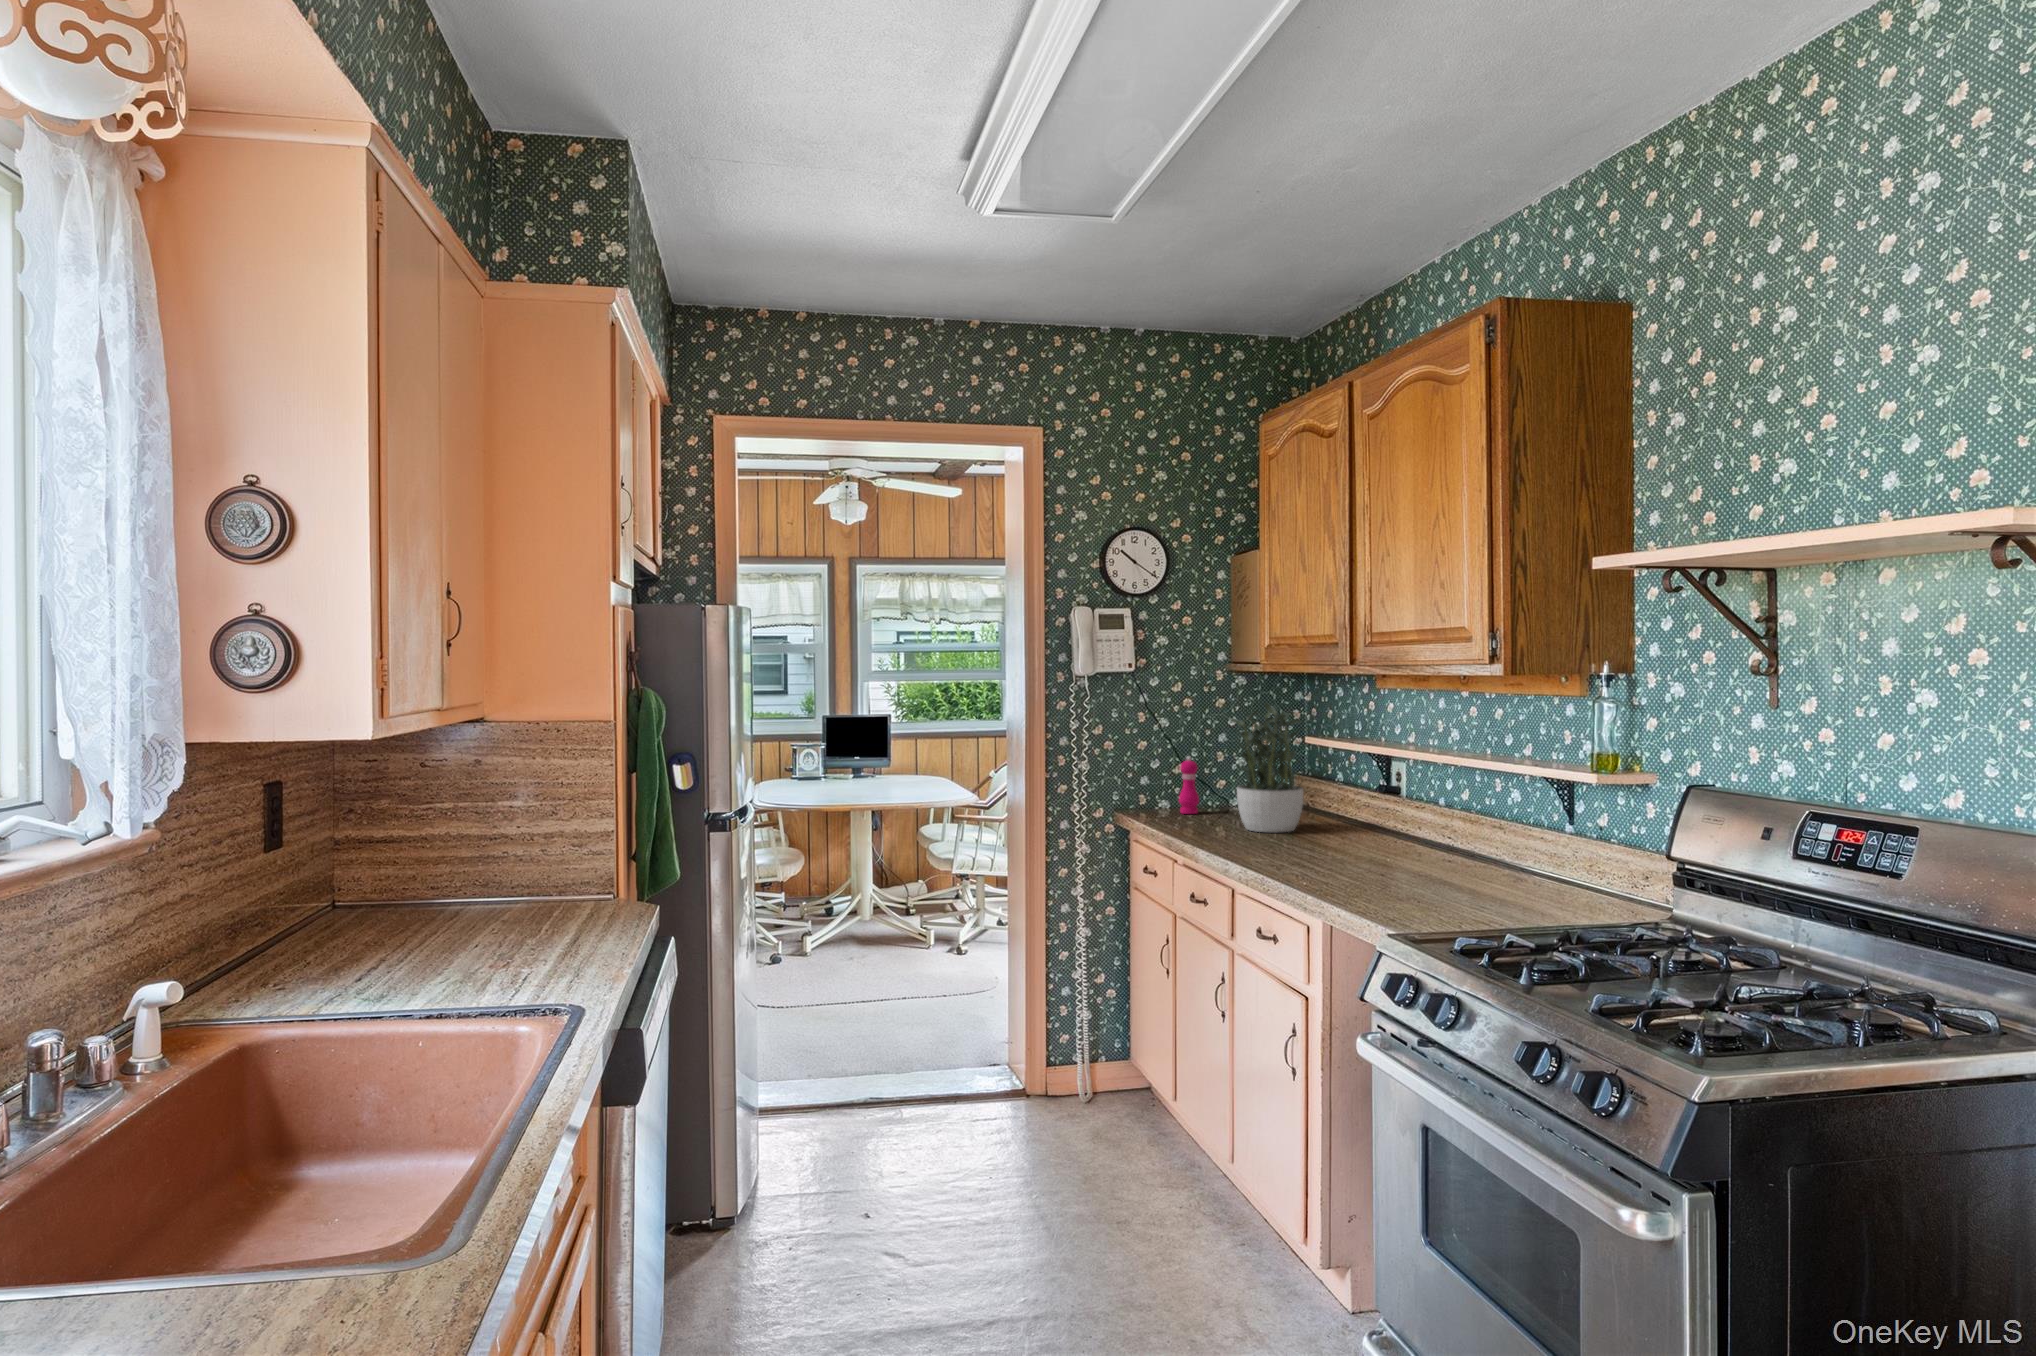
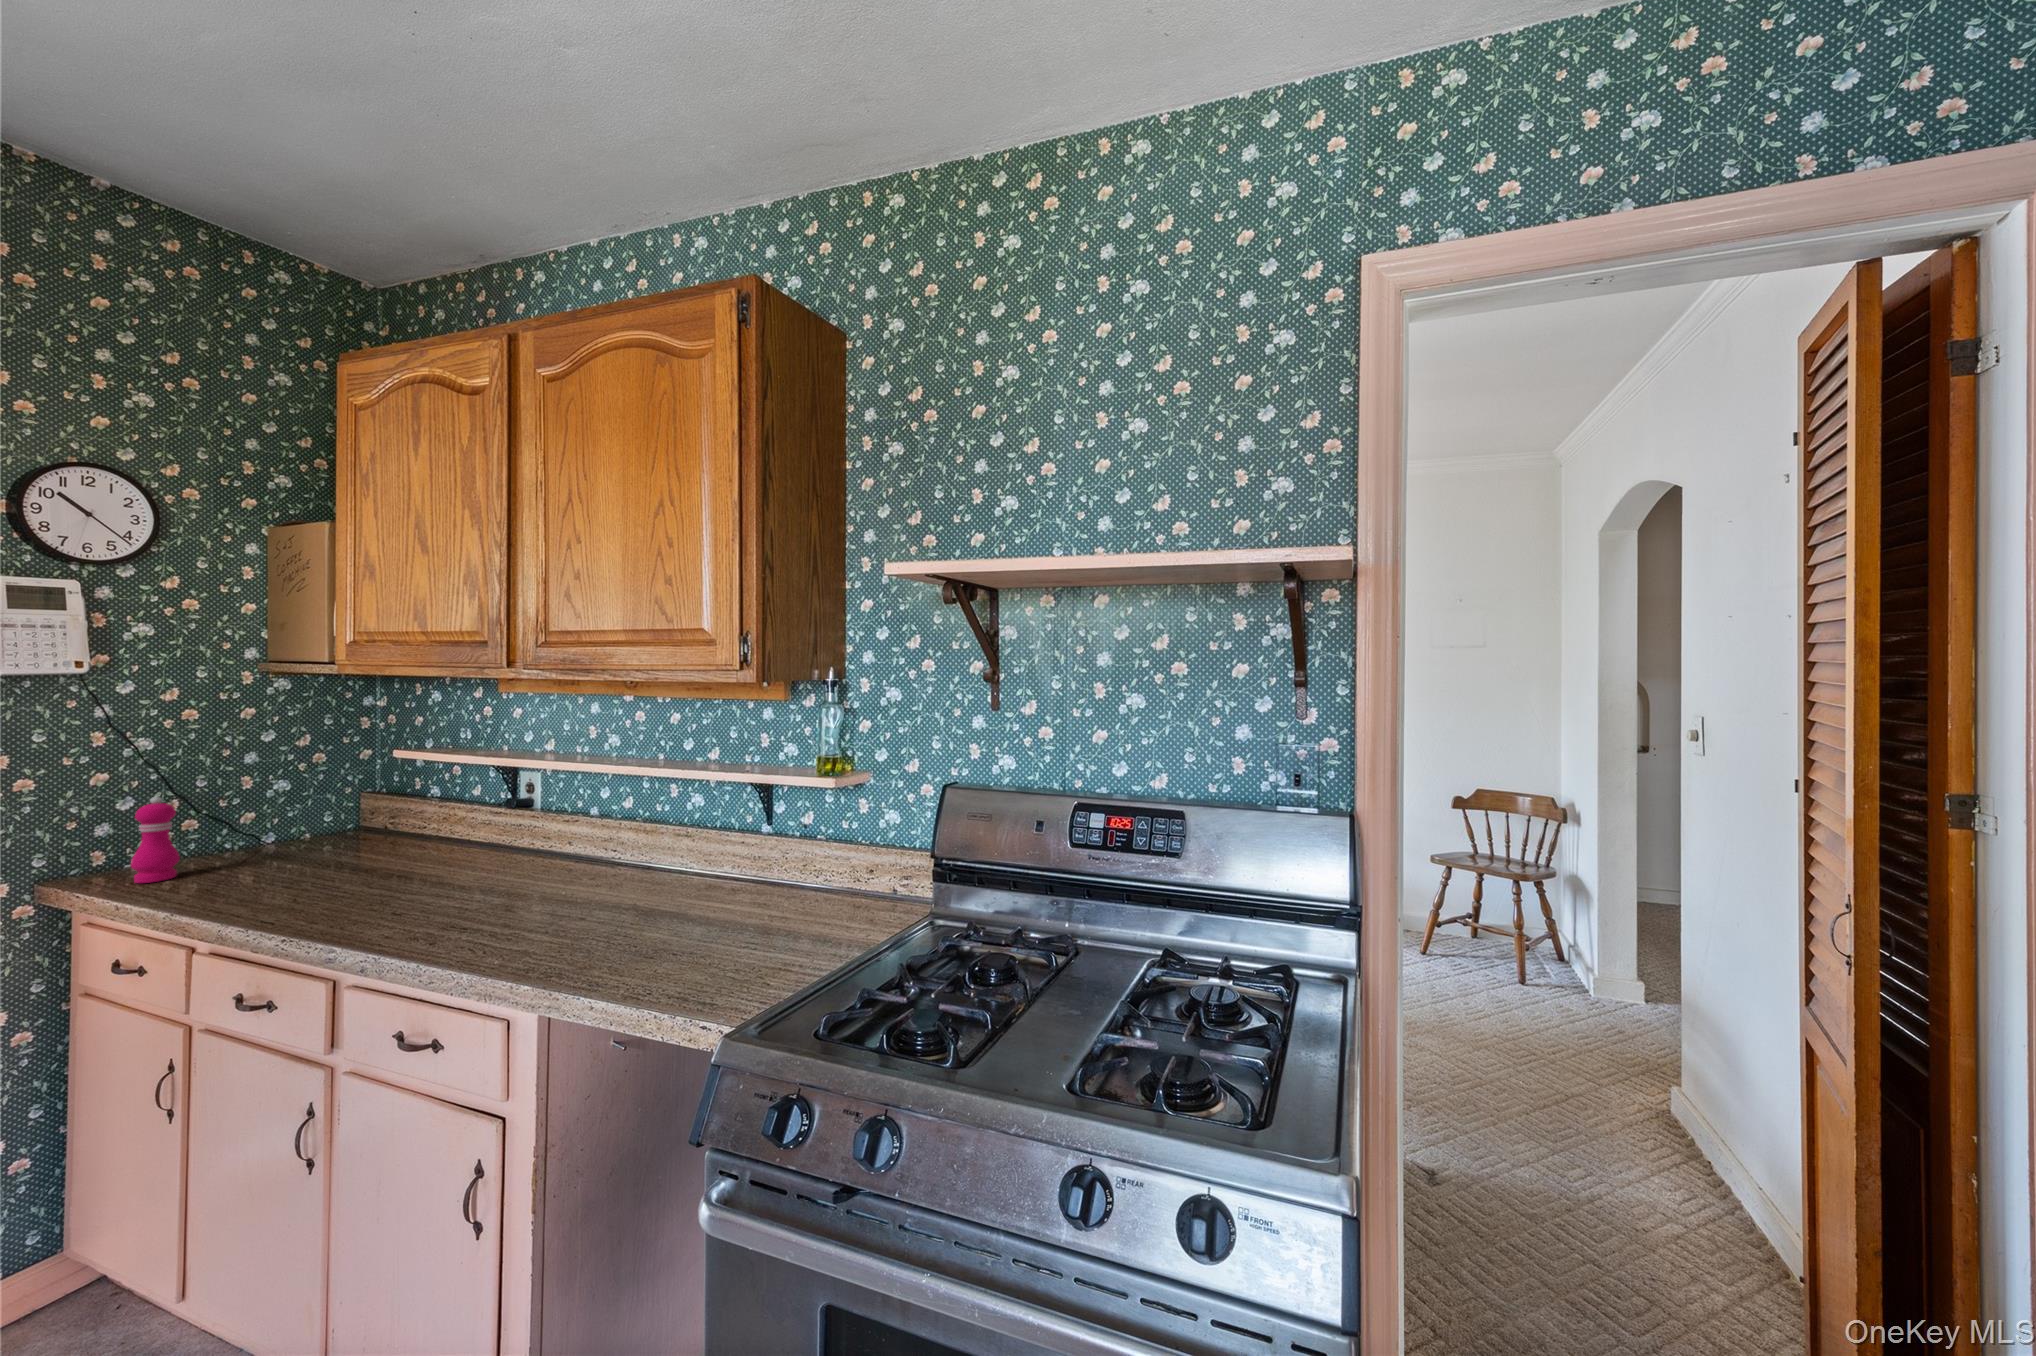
potted plant: present [1232,703,1303,833] -> none [248,716,394,895]

